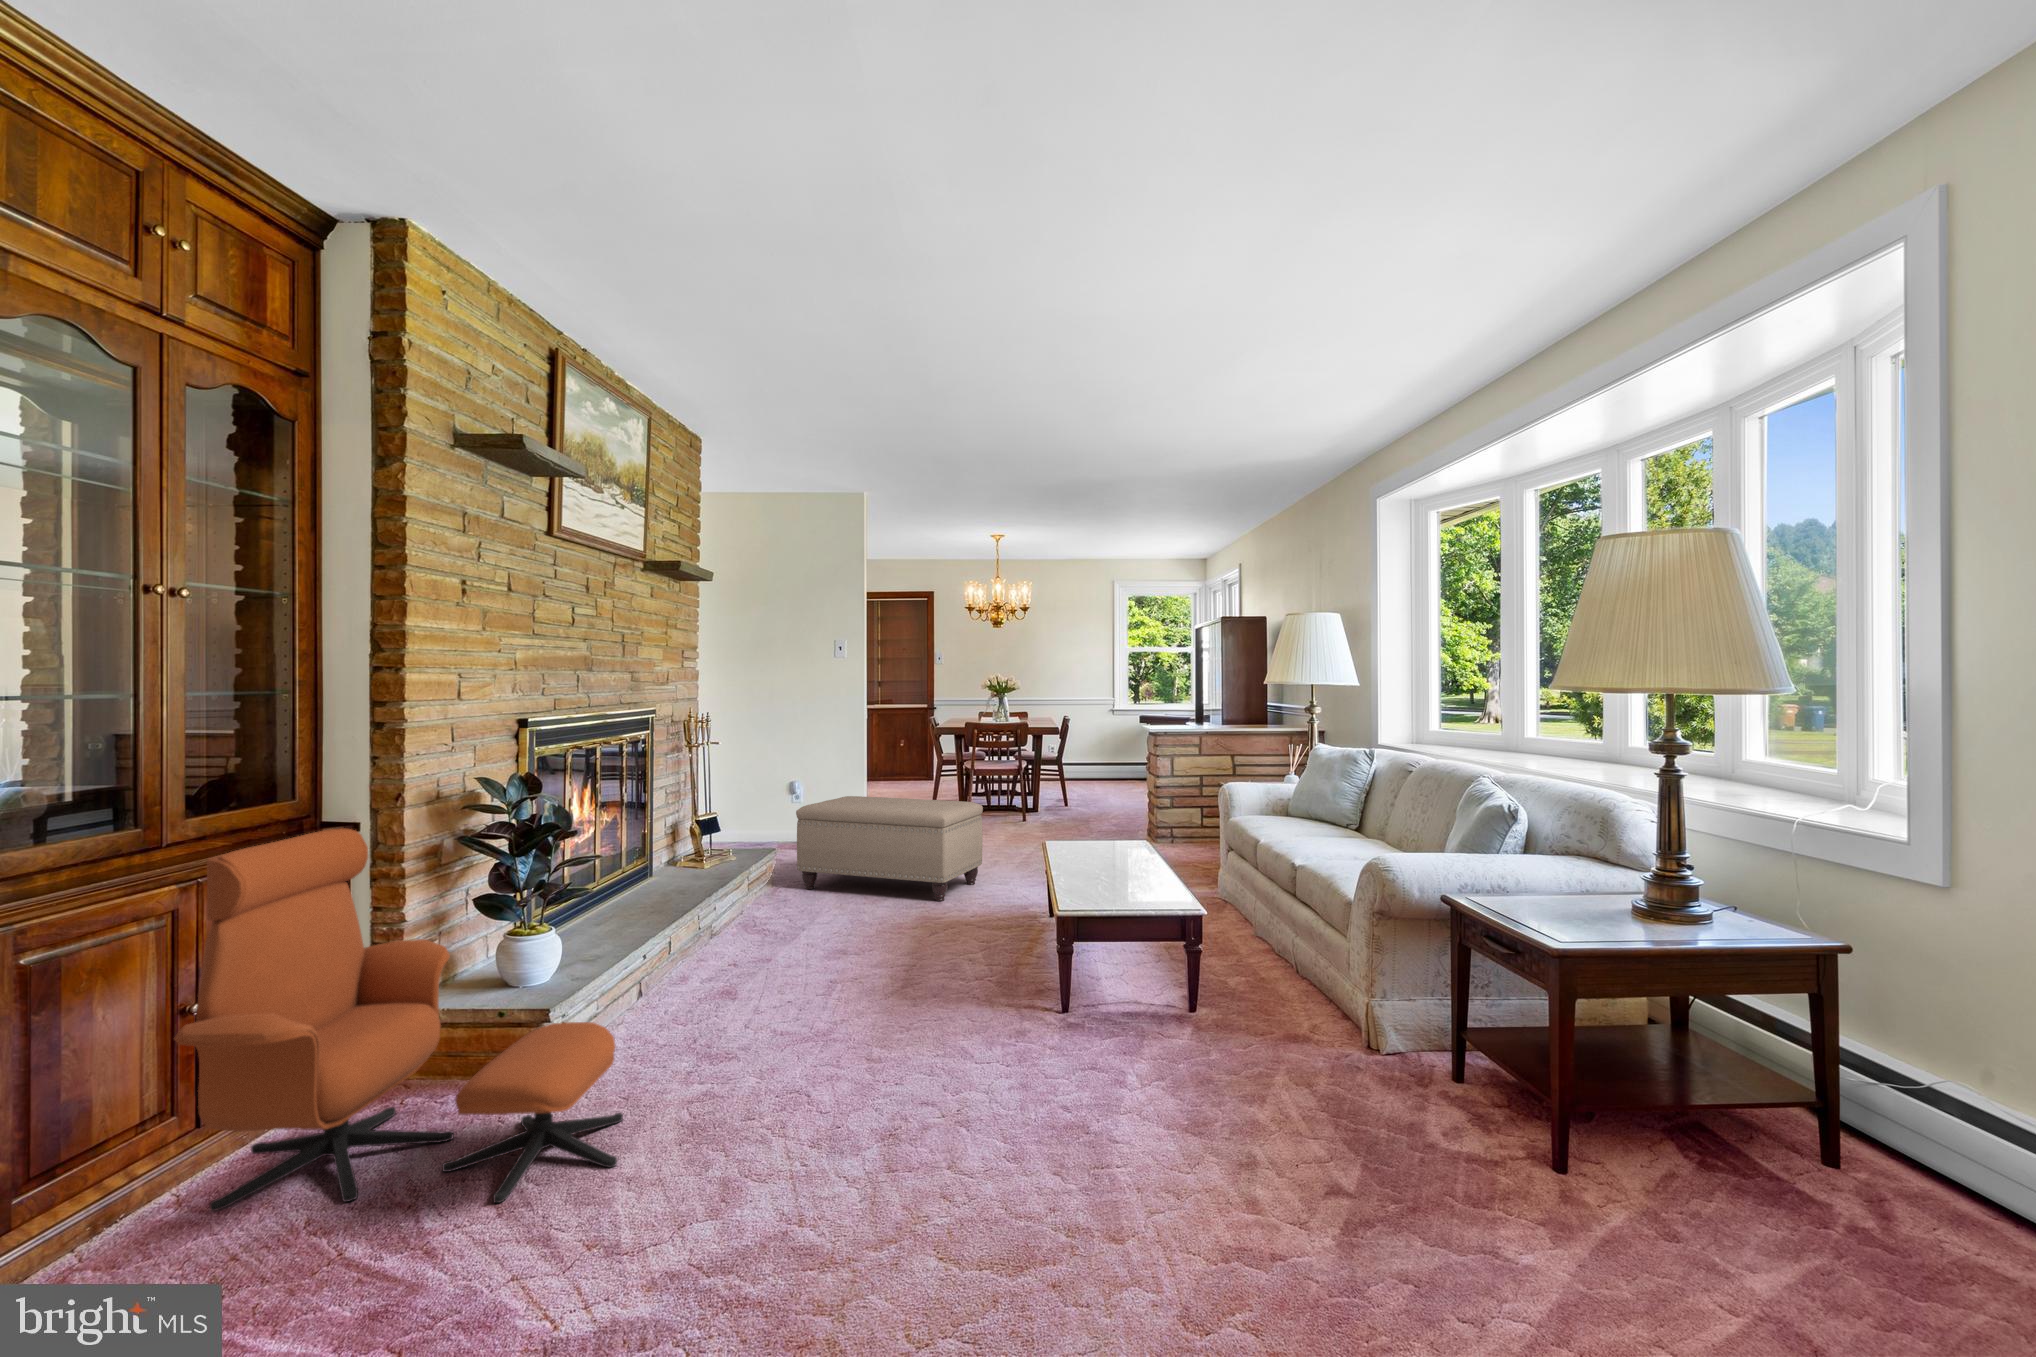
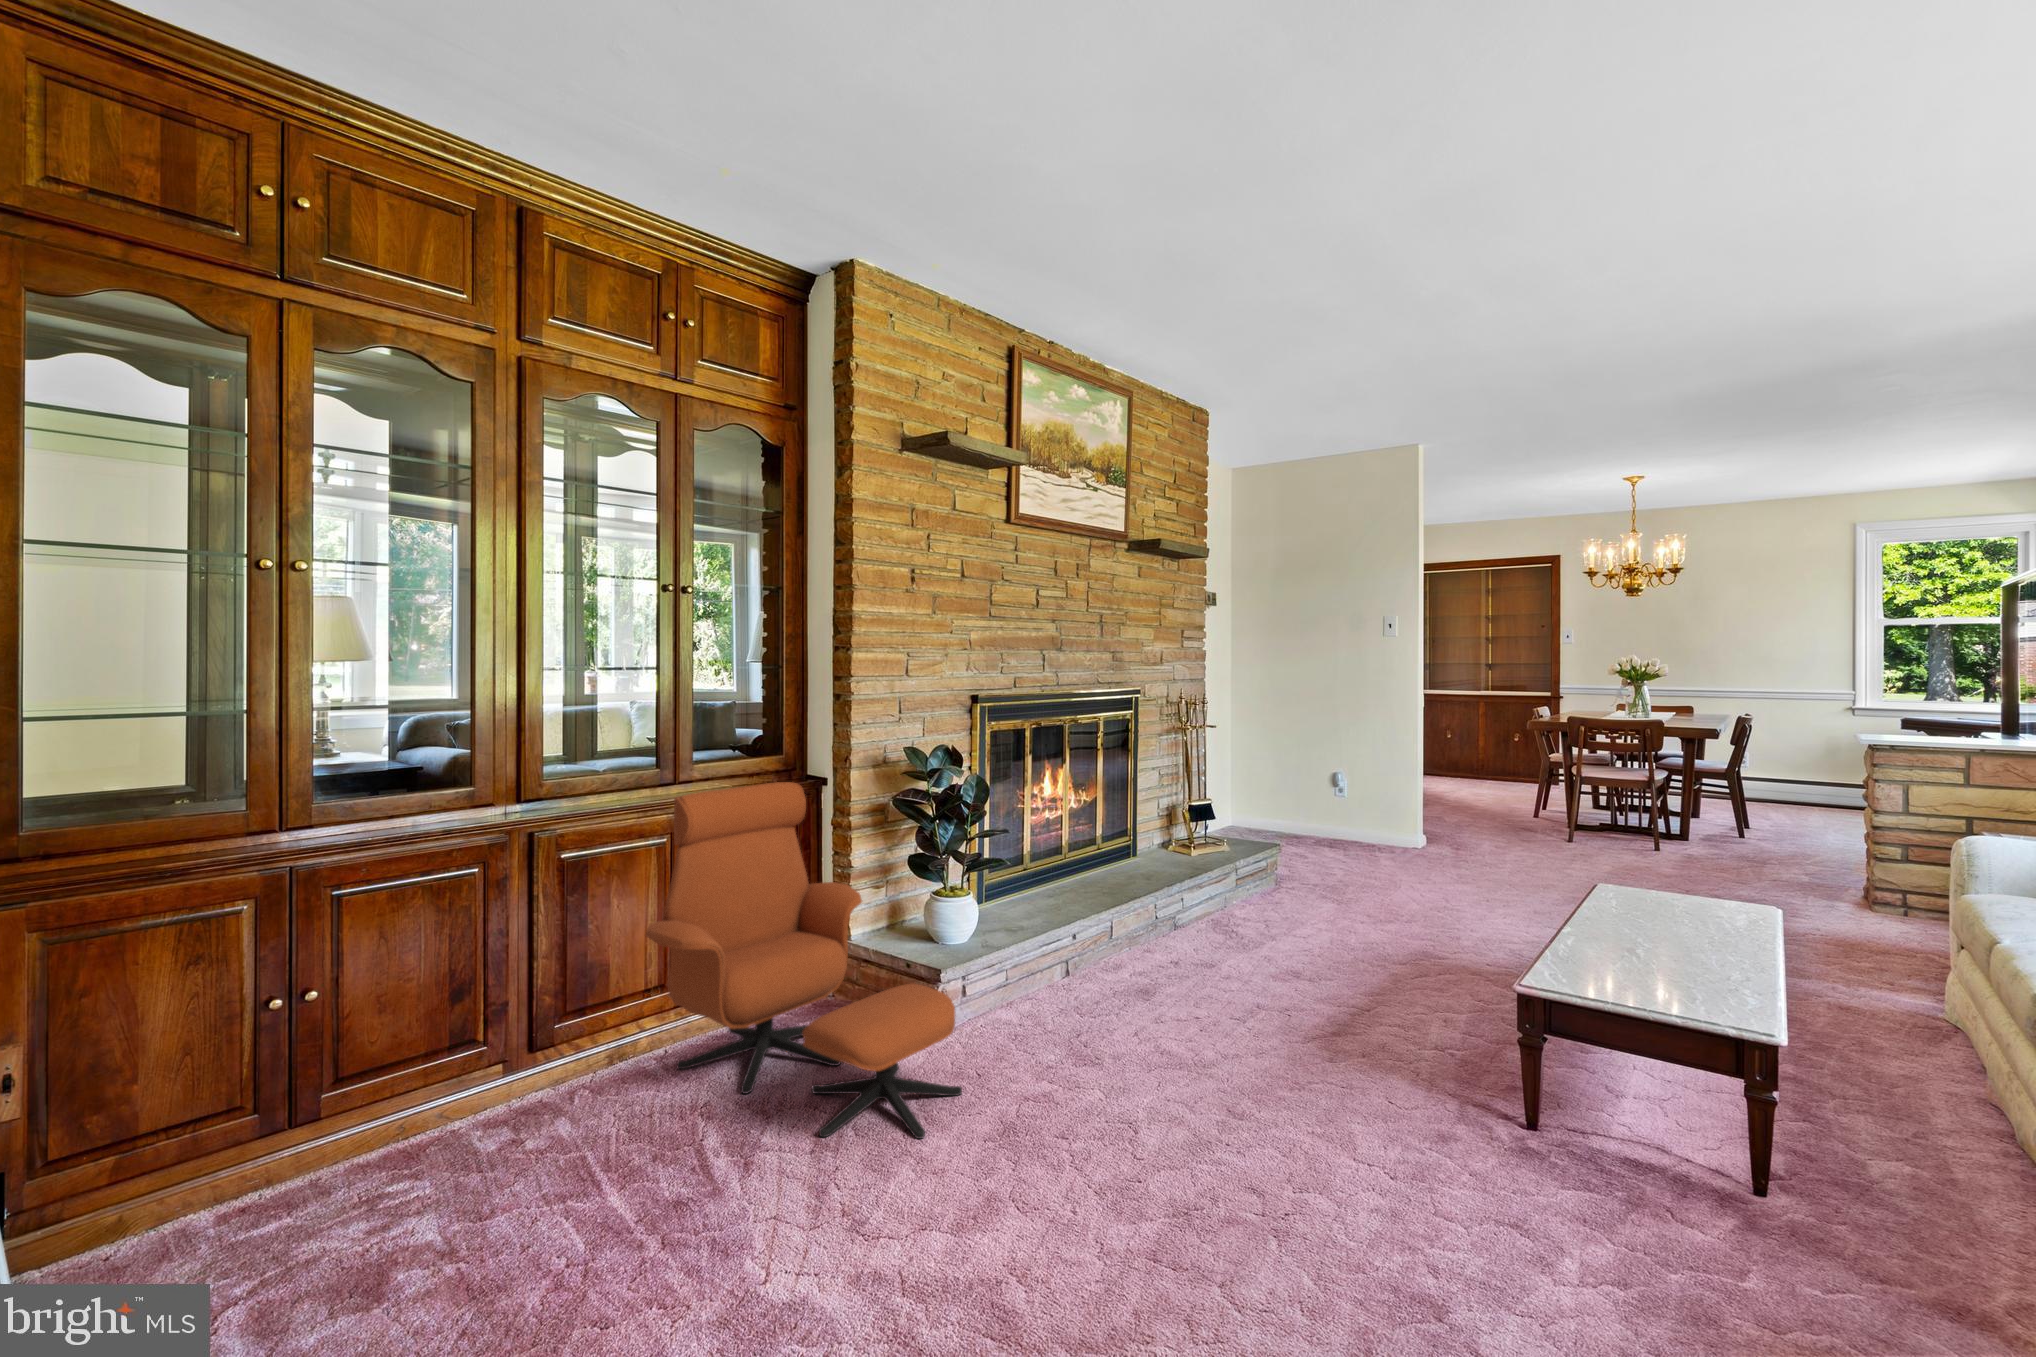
ottoman: present [796,796,983,901] -> none [1291,795,1529,937]

